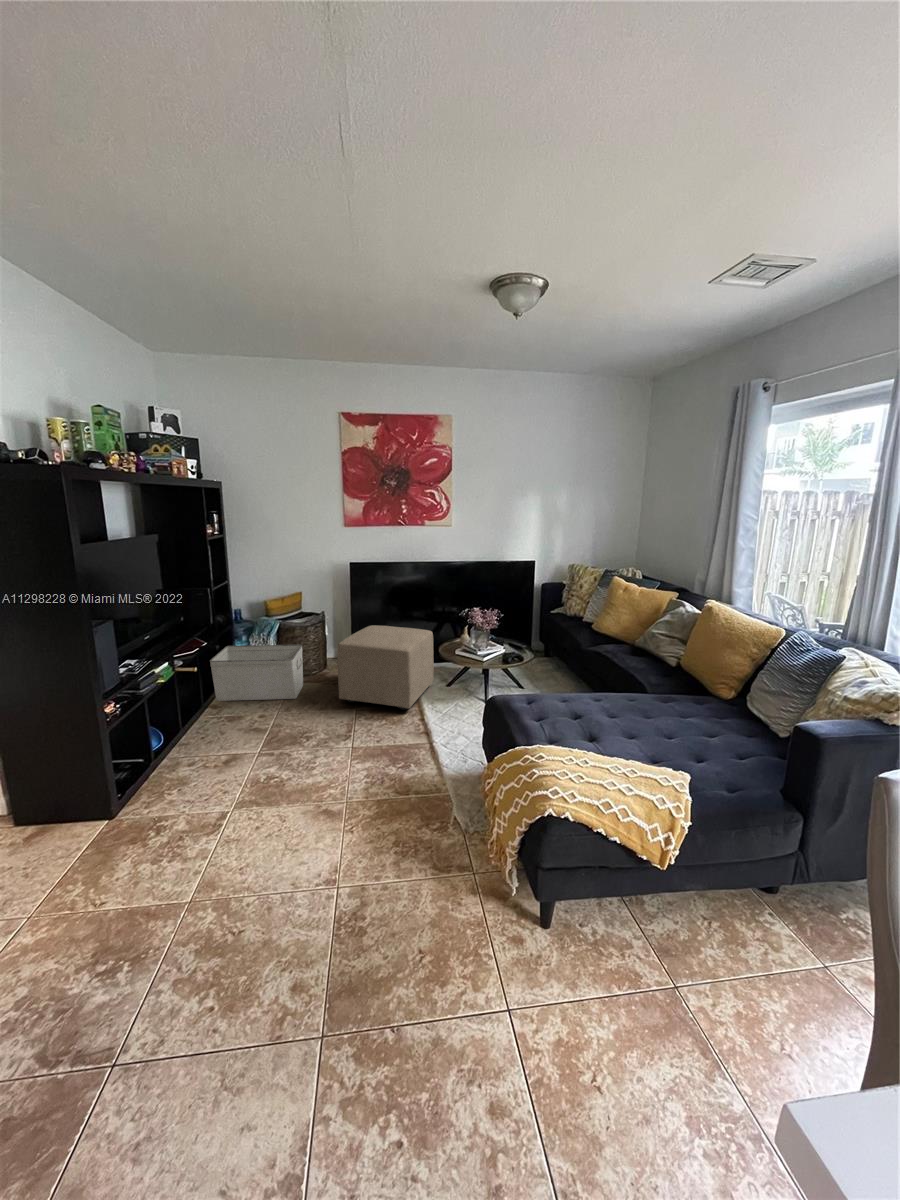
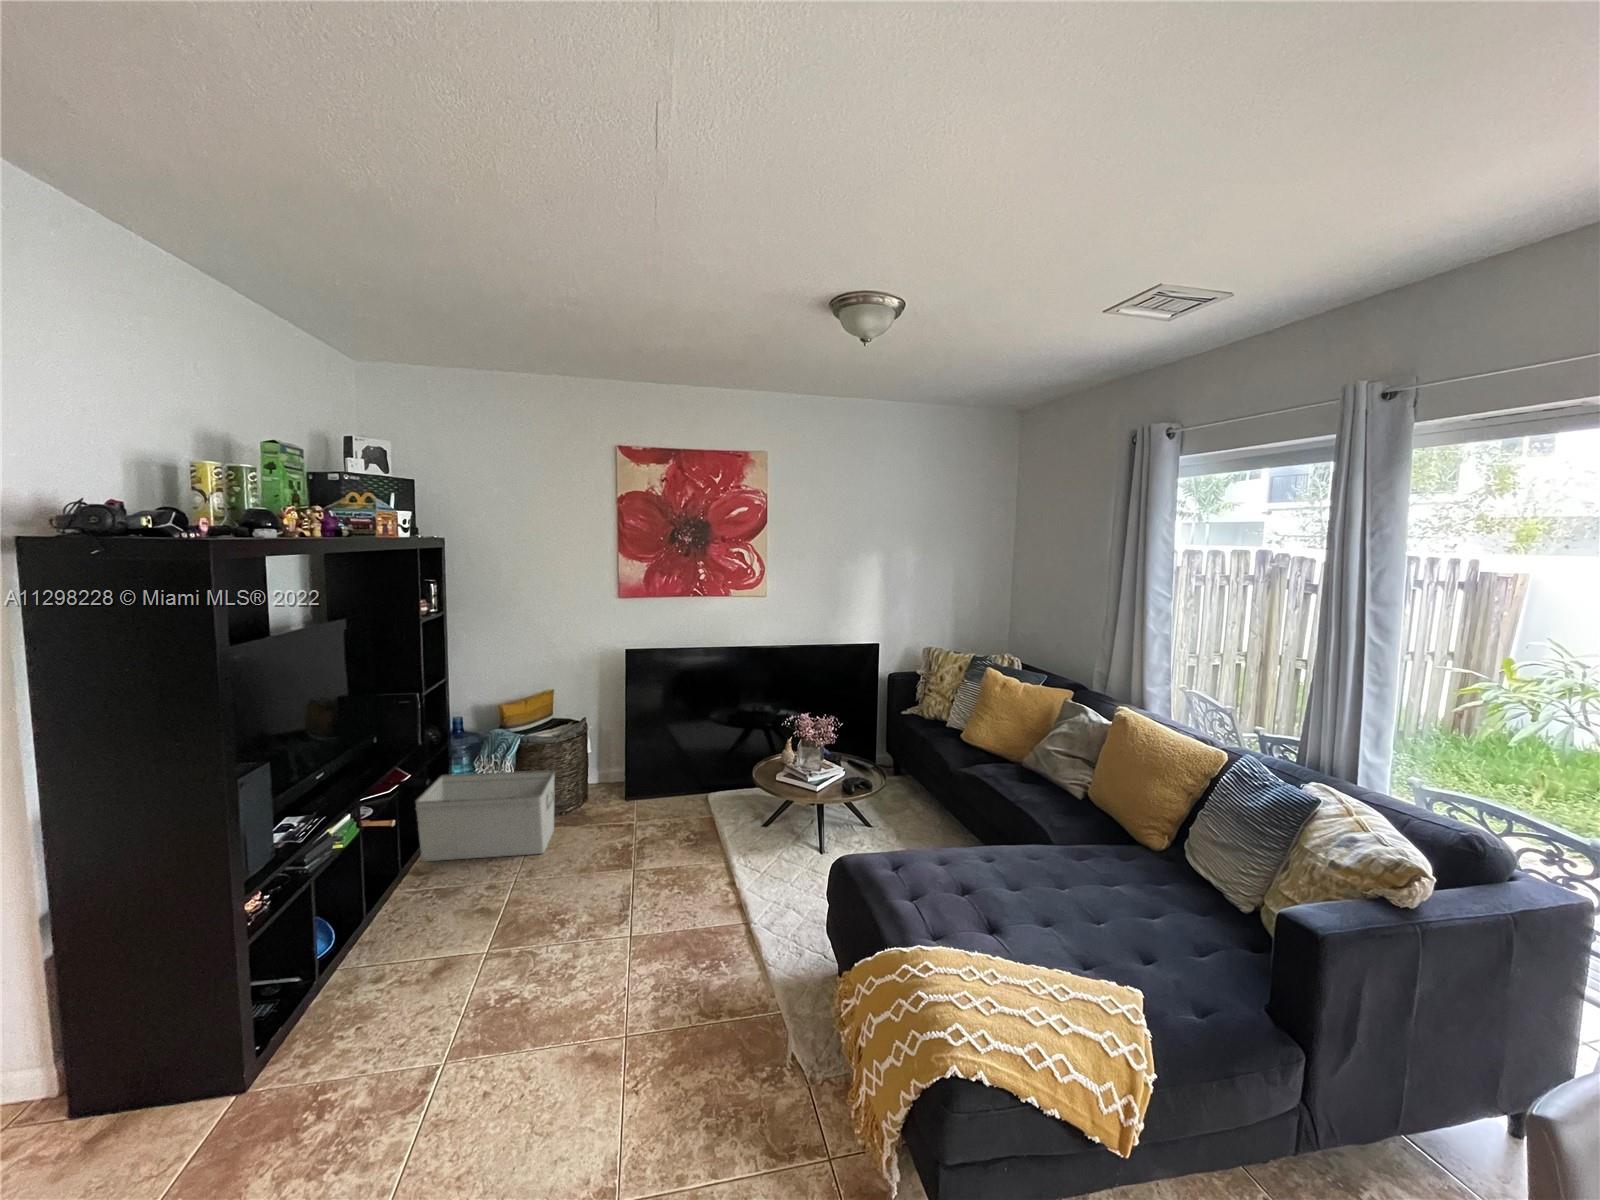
ottoman: present [337,625,434,710] -> none [608,740,744,867]

